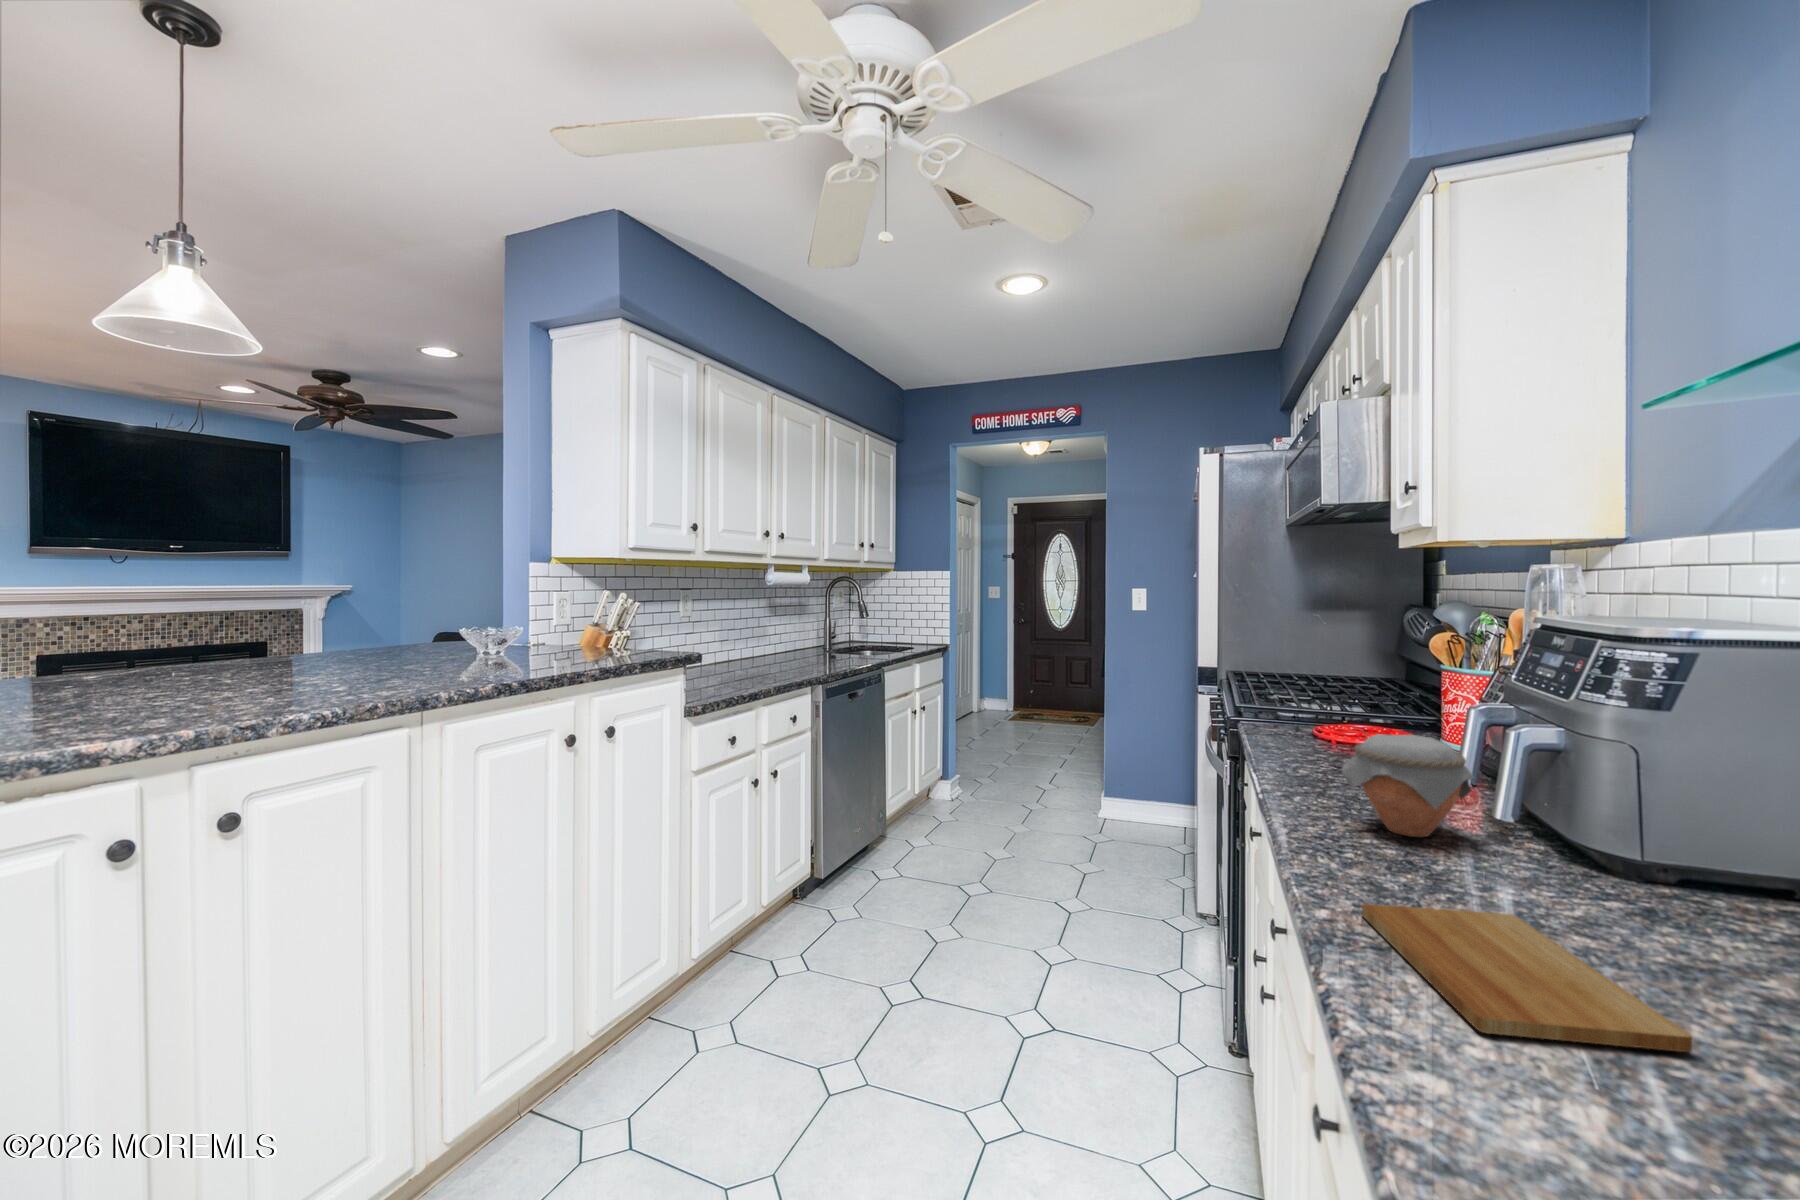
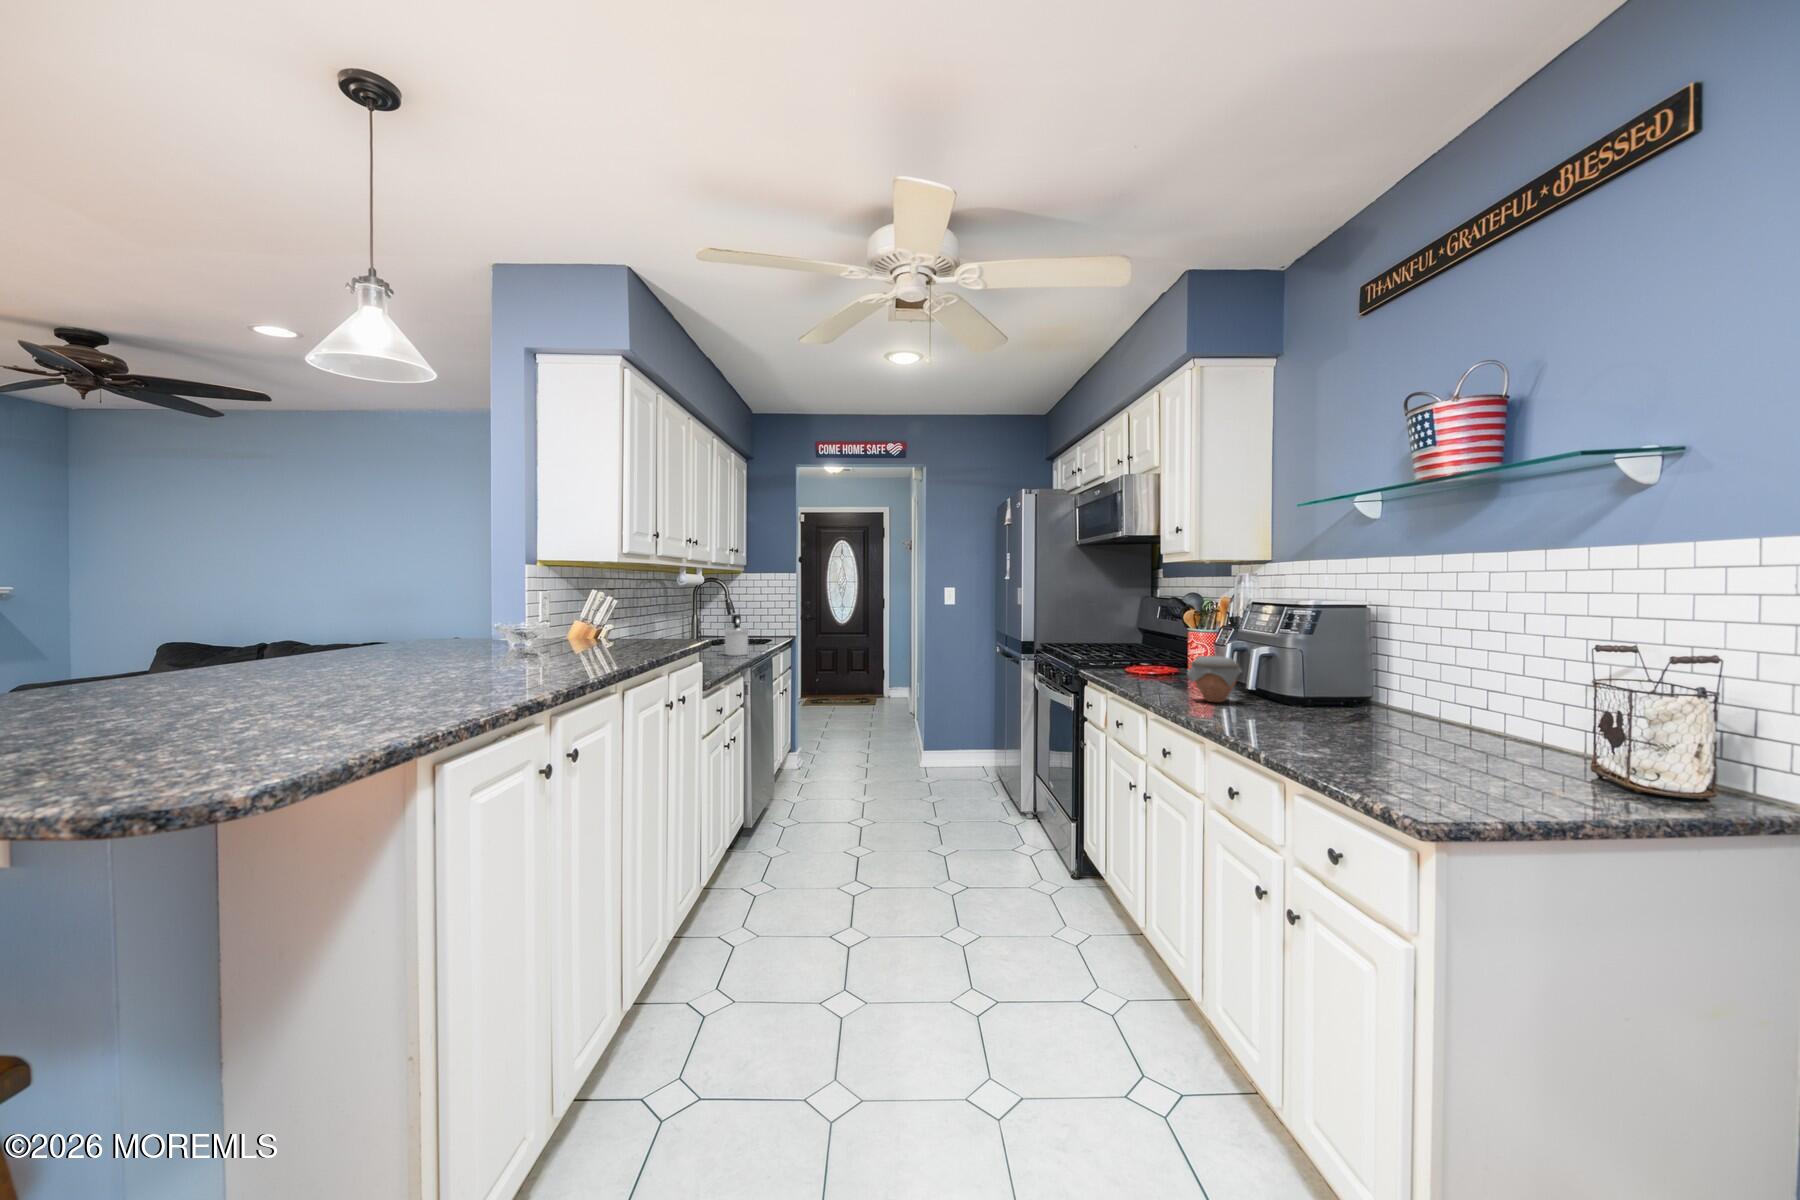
soap dispenser: none [805,622,835,671] -> present [724,615,749,656]
cutting board: present [1362,904,1692,1052] -> none [1227,716,1343,740]

